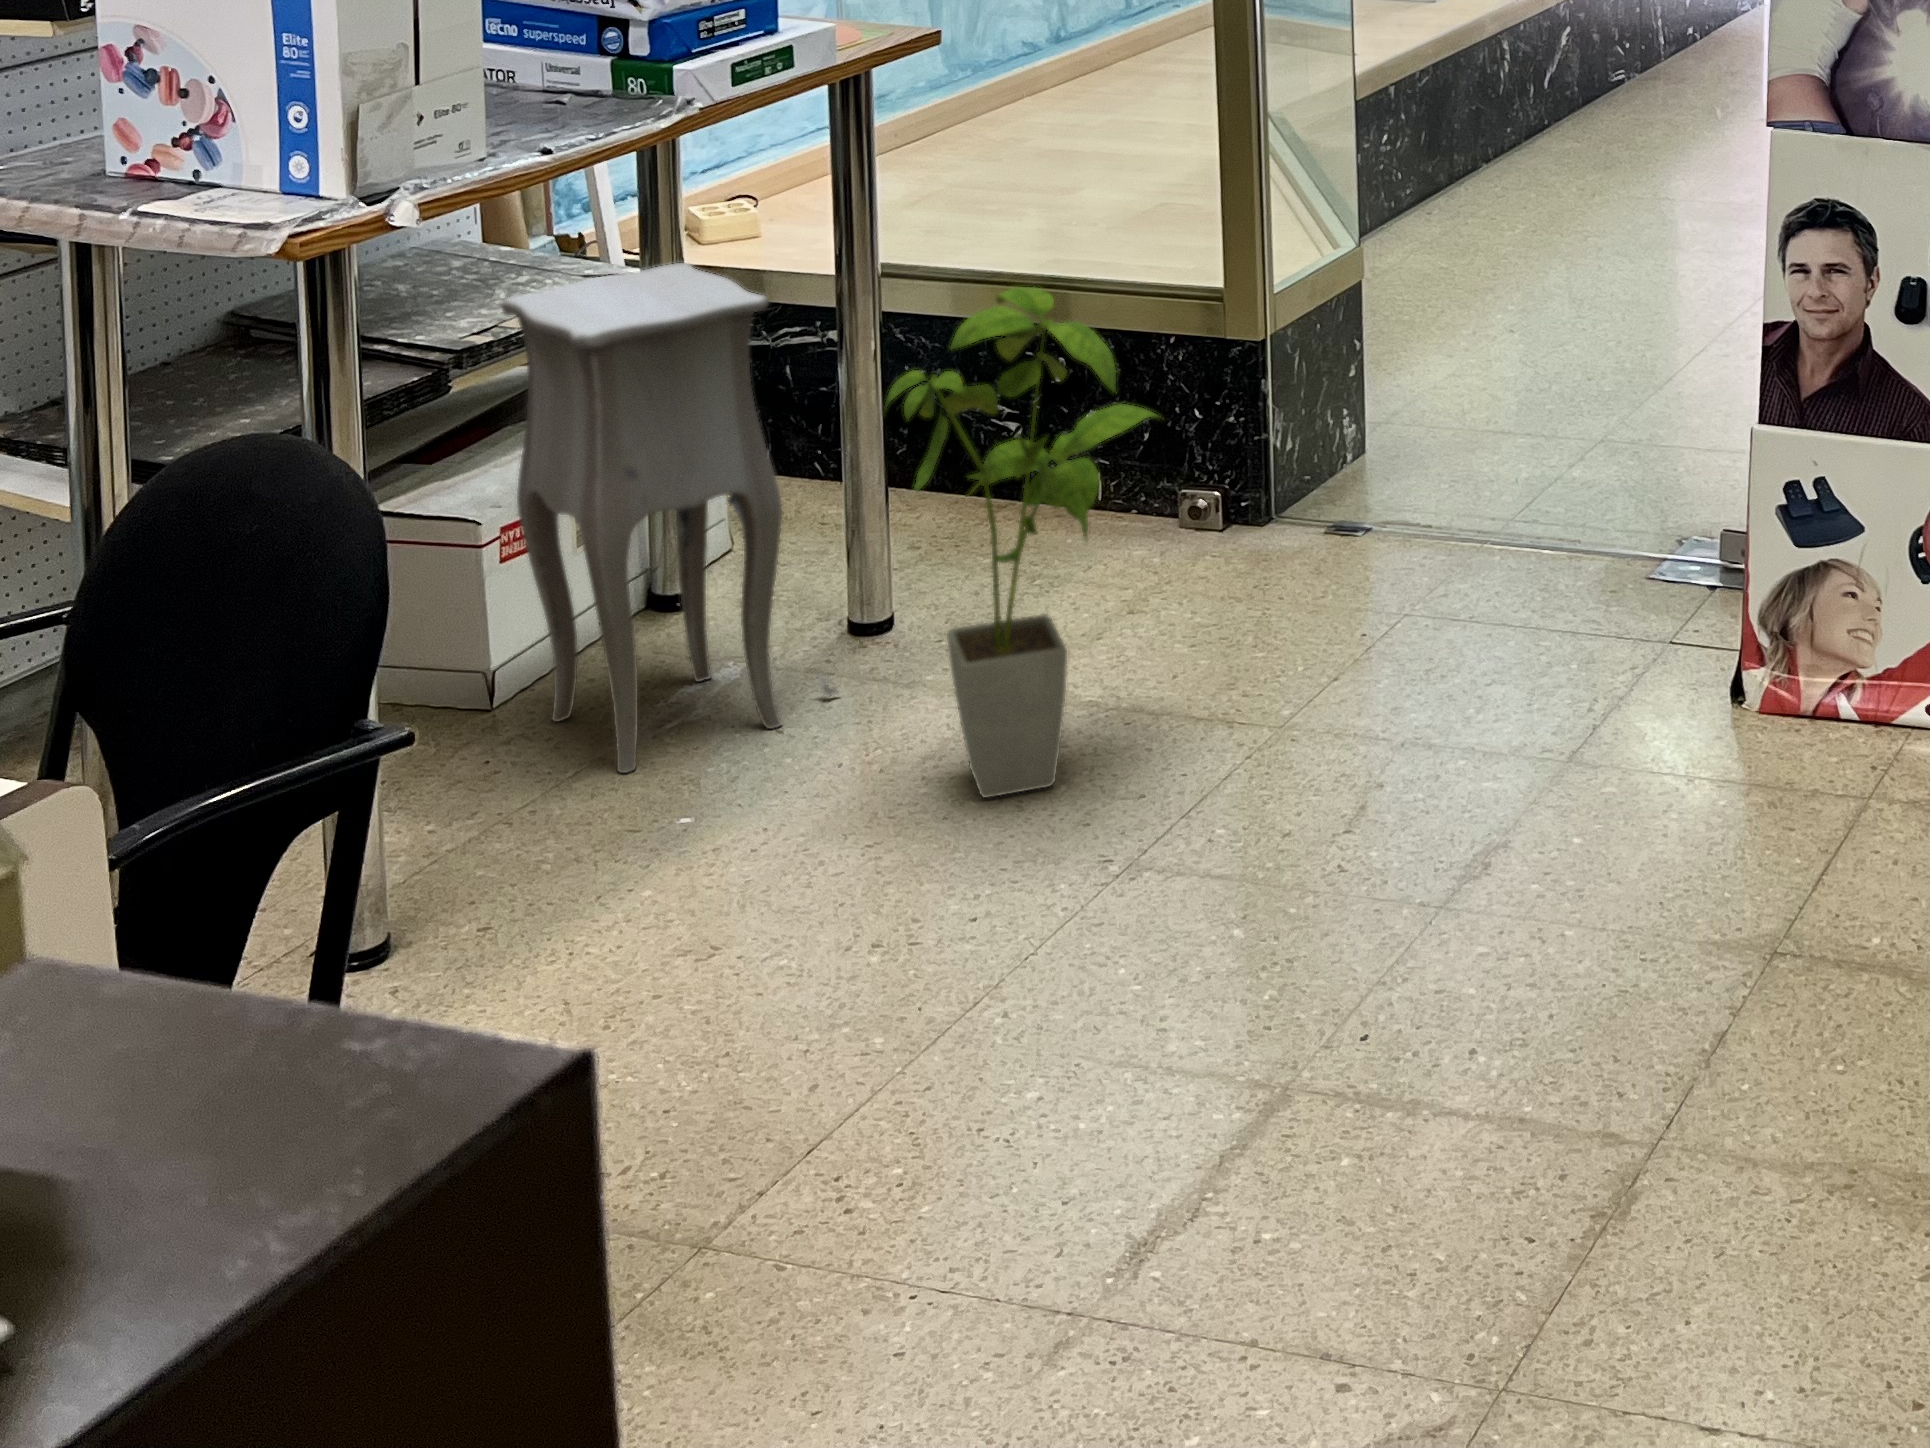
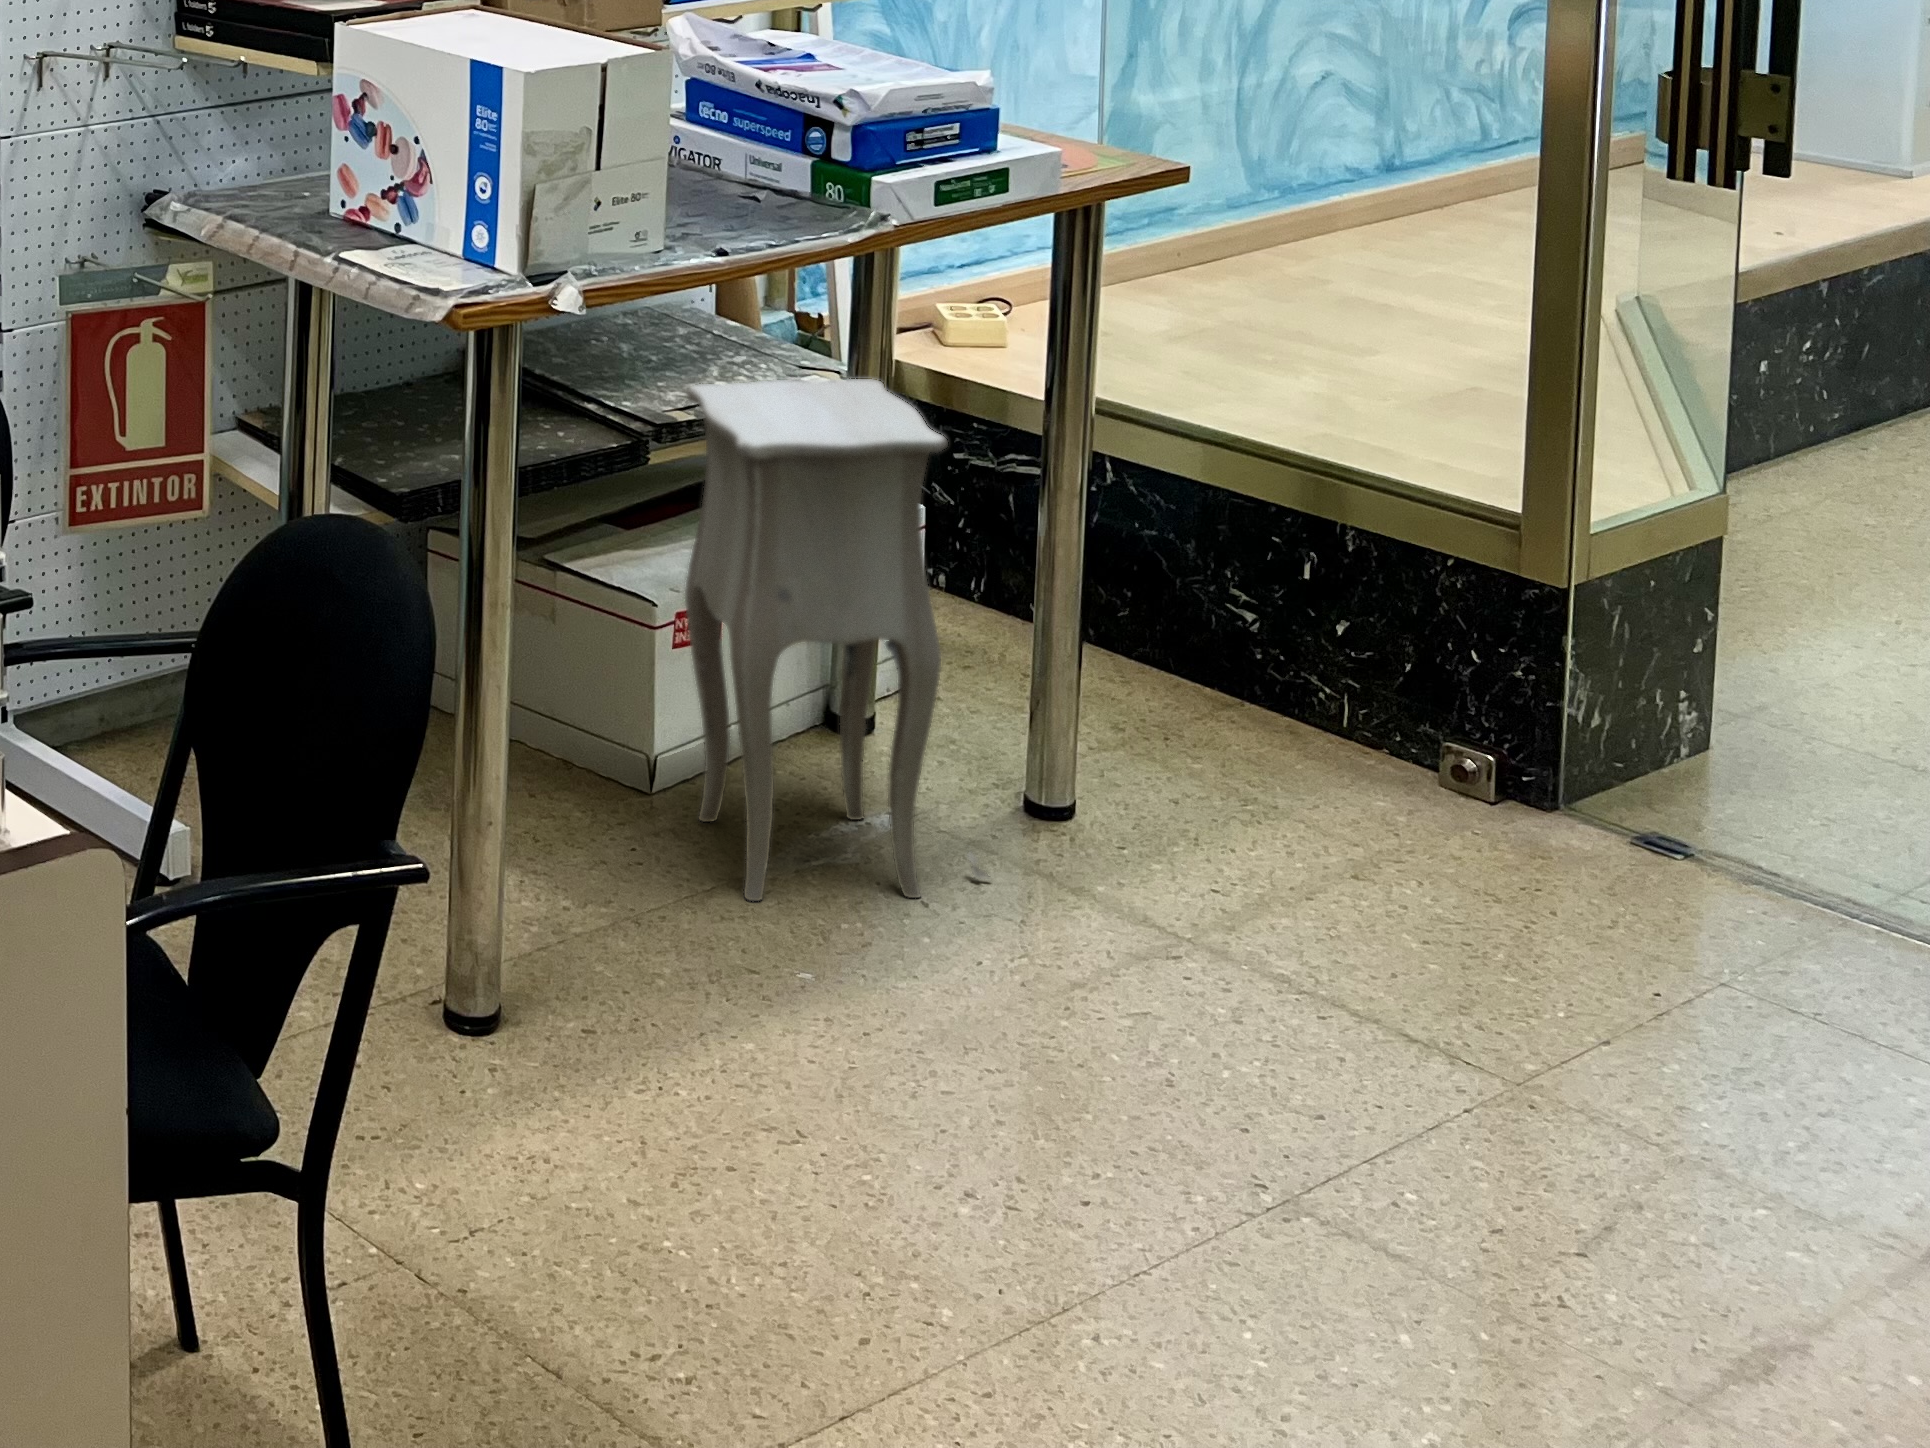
house plant: present [883,287,1156,798] -> none [1044,491,1390,1072]

